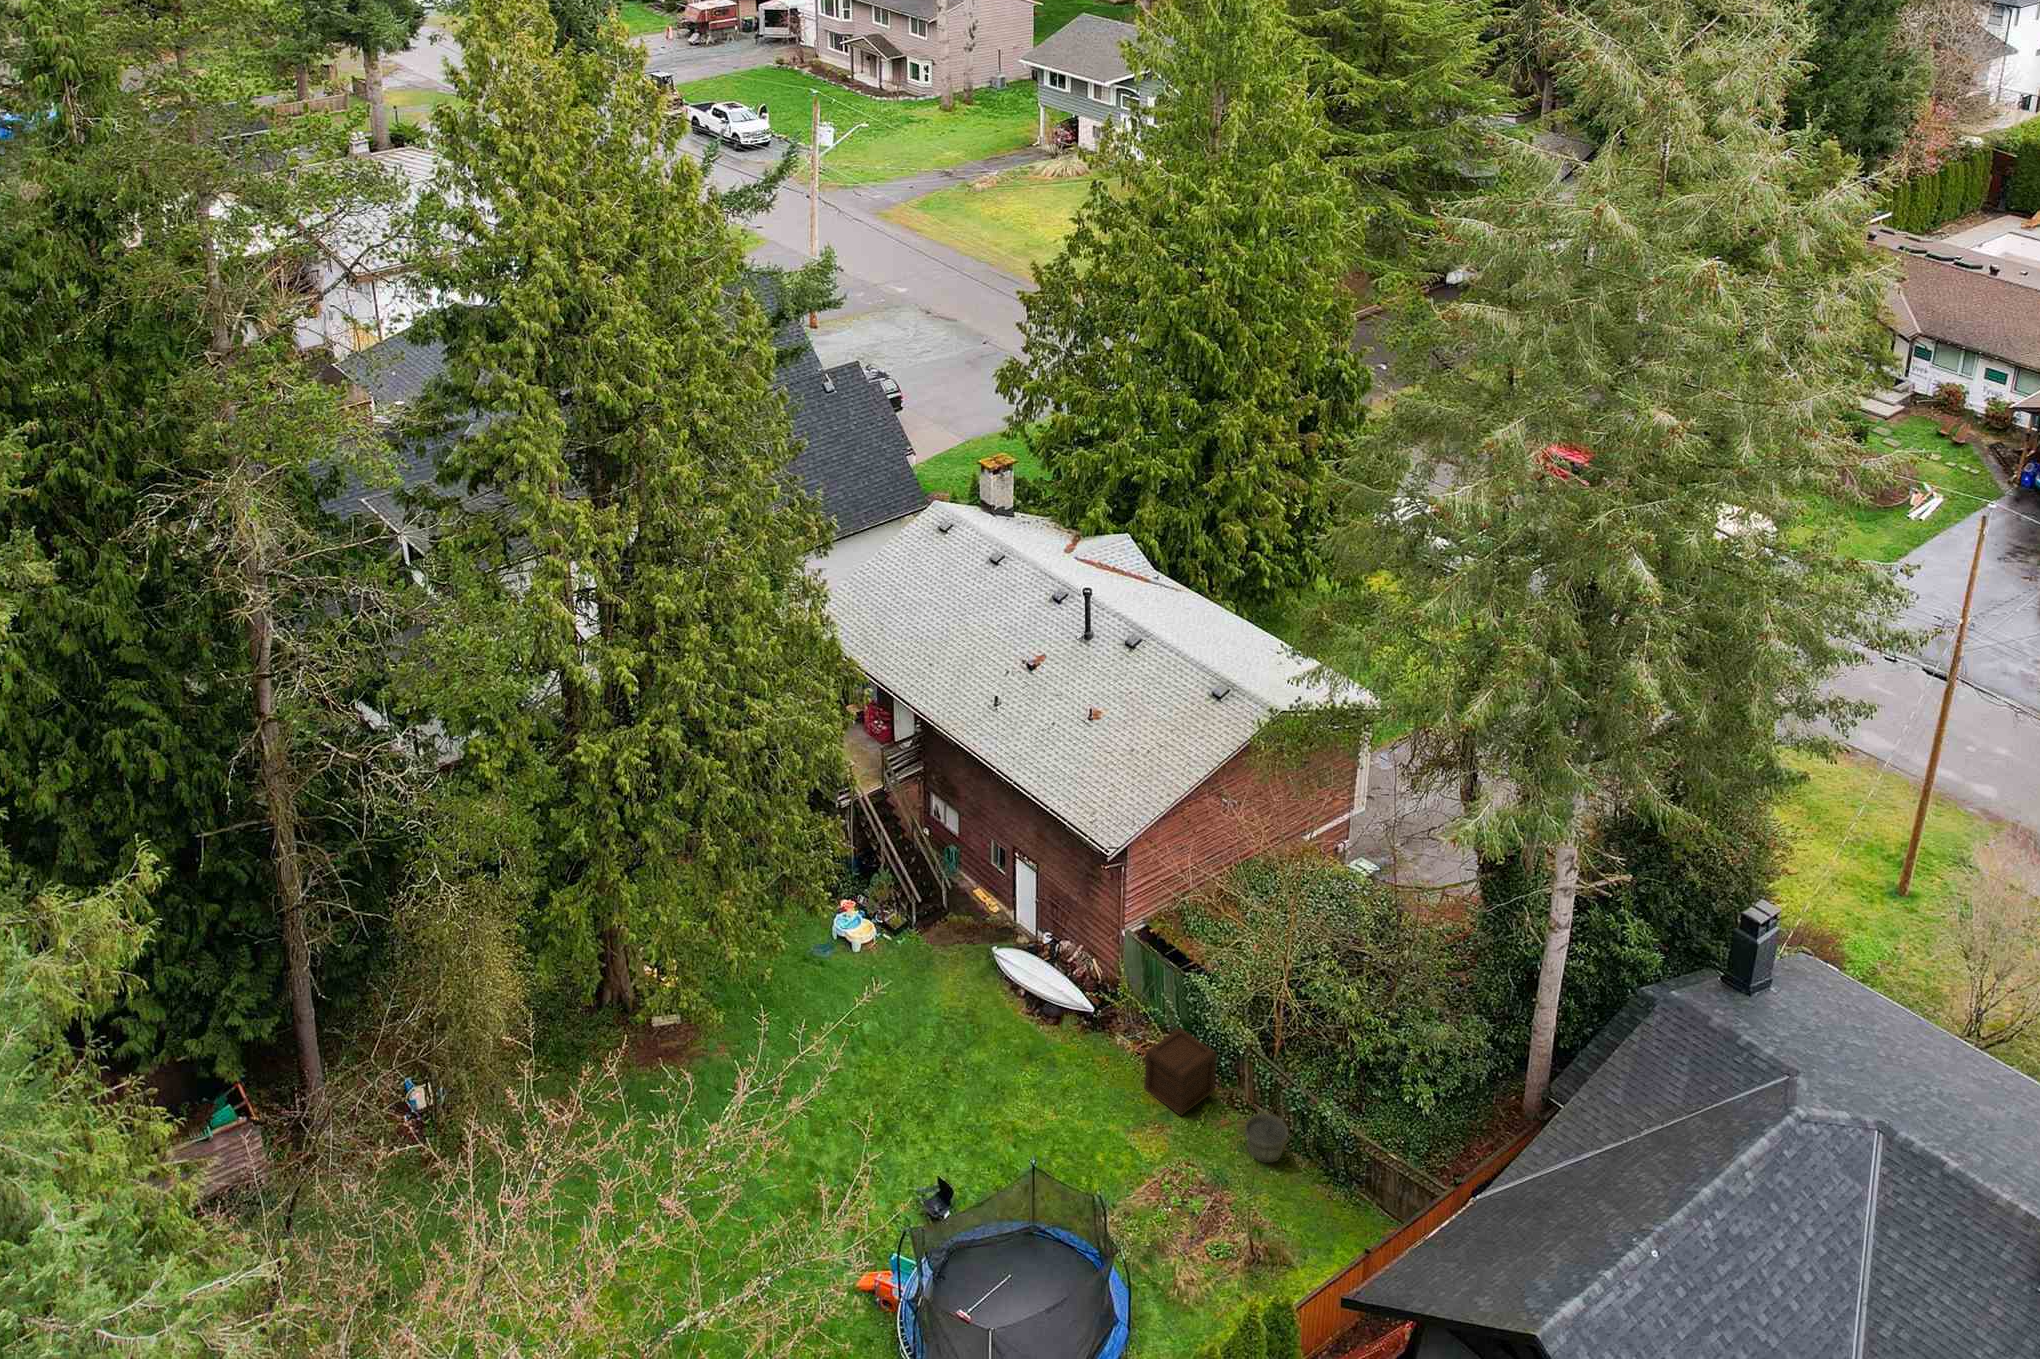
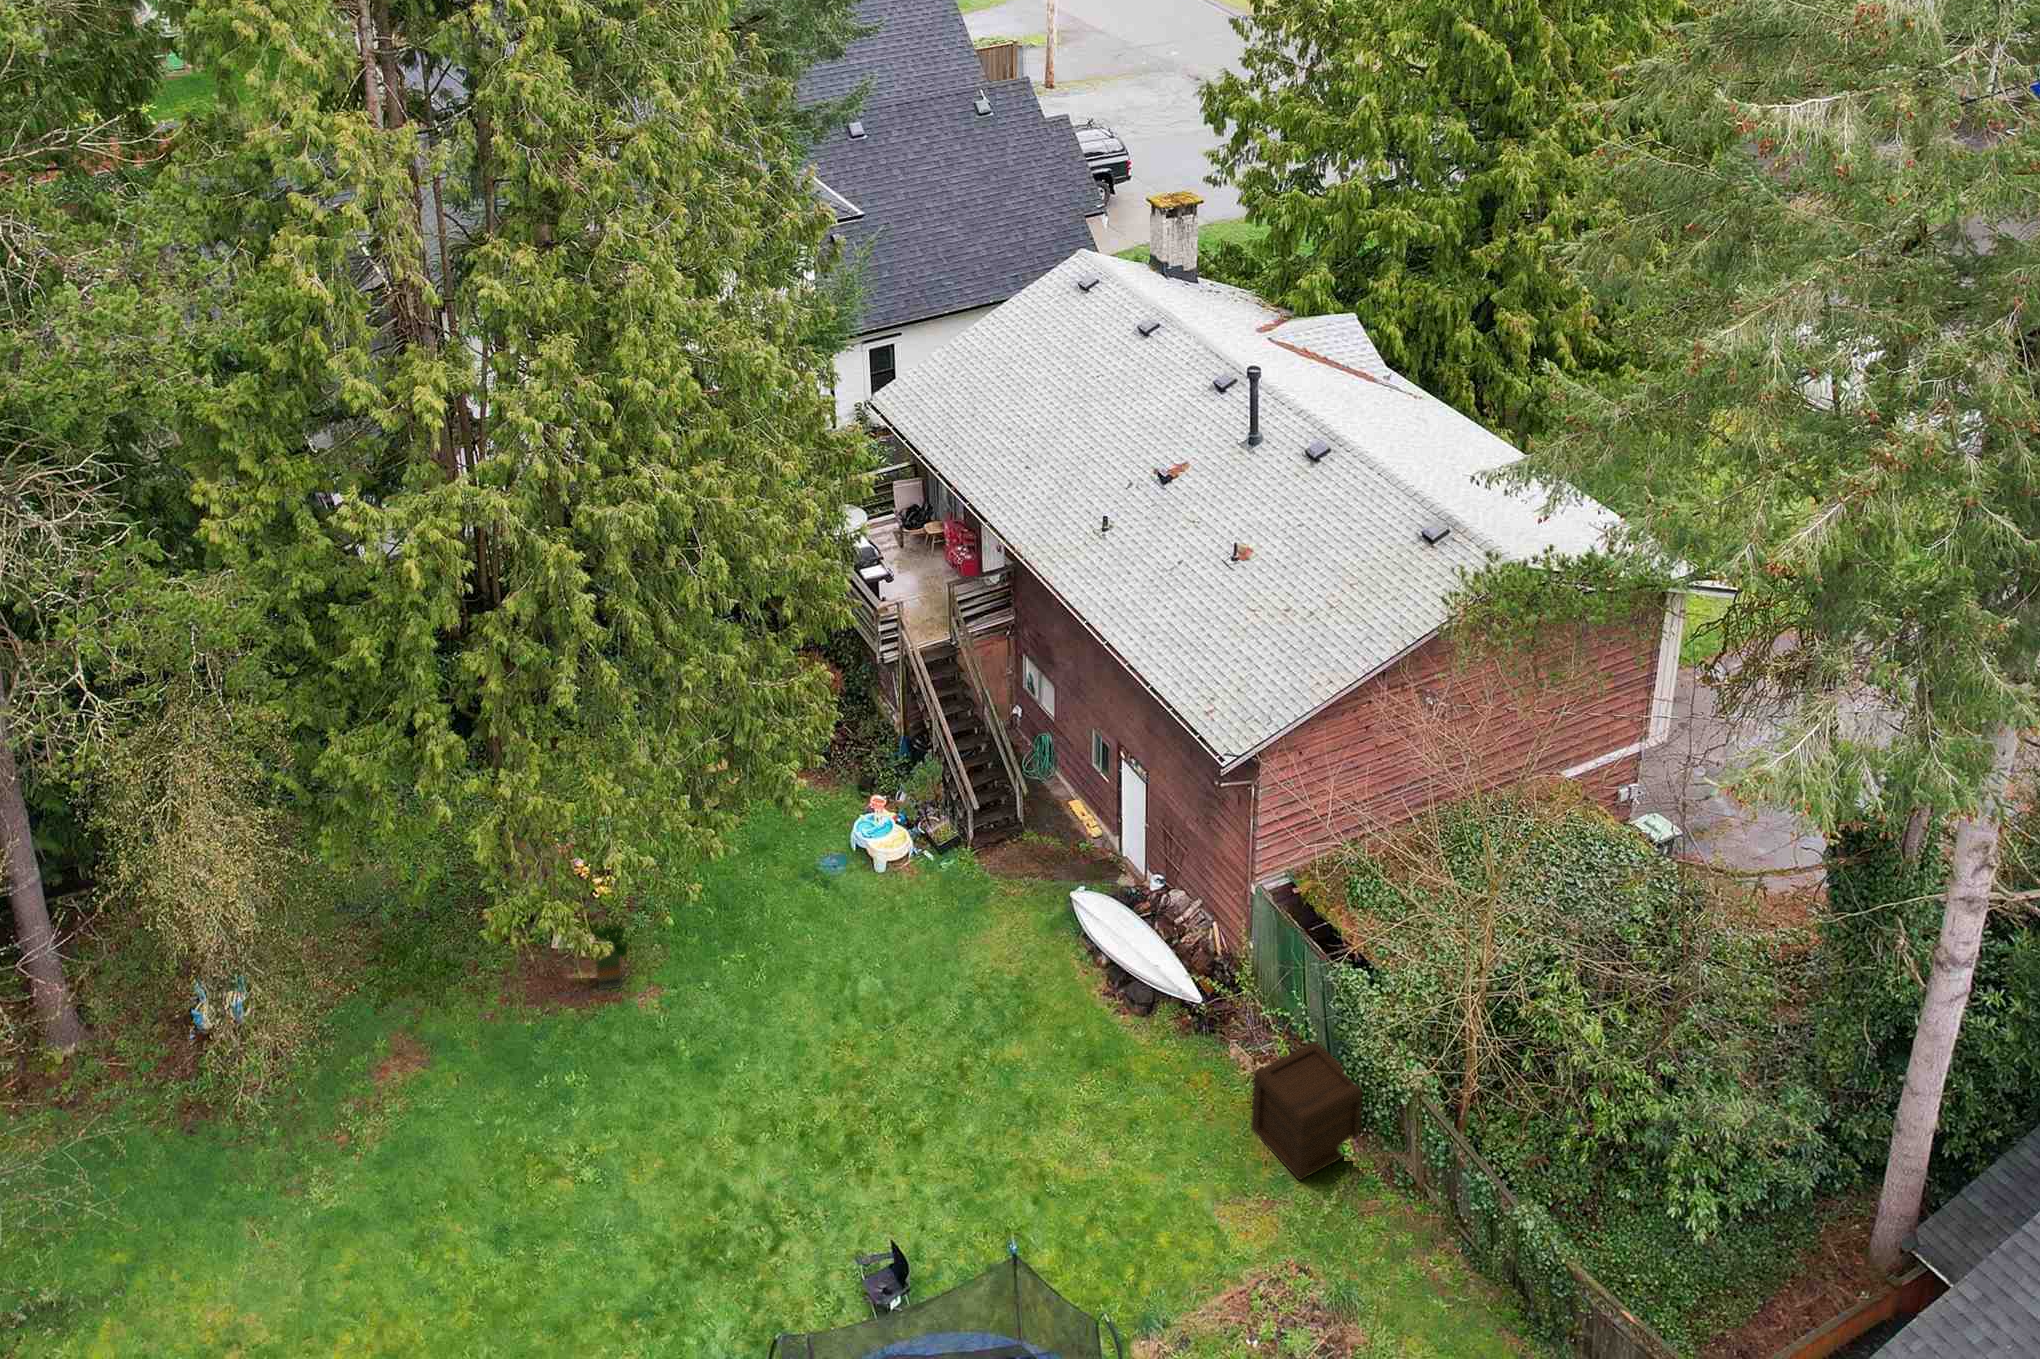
potted tree: none [688,1007,719,1054] -> present [594,925,629,990]
wooden bucket: present [1245,1114,1288,1163] -> none [1391,1196,1464,1279]

